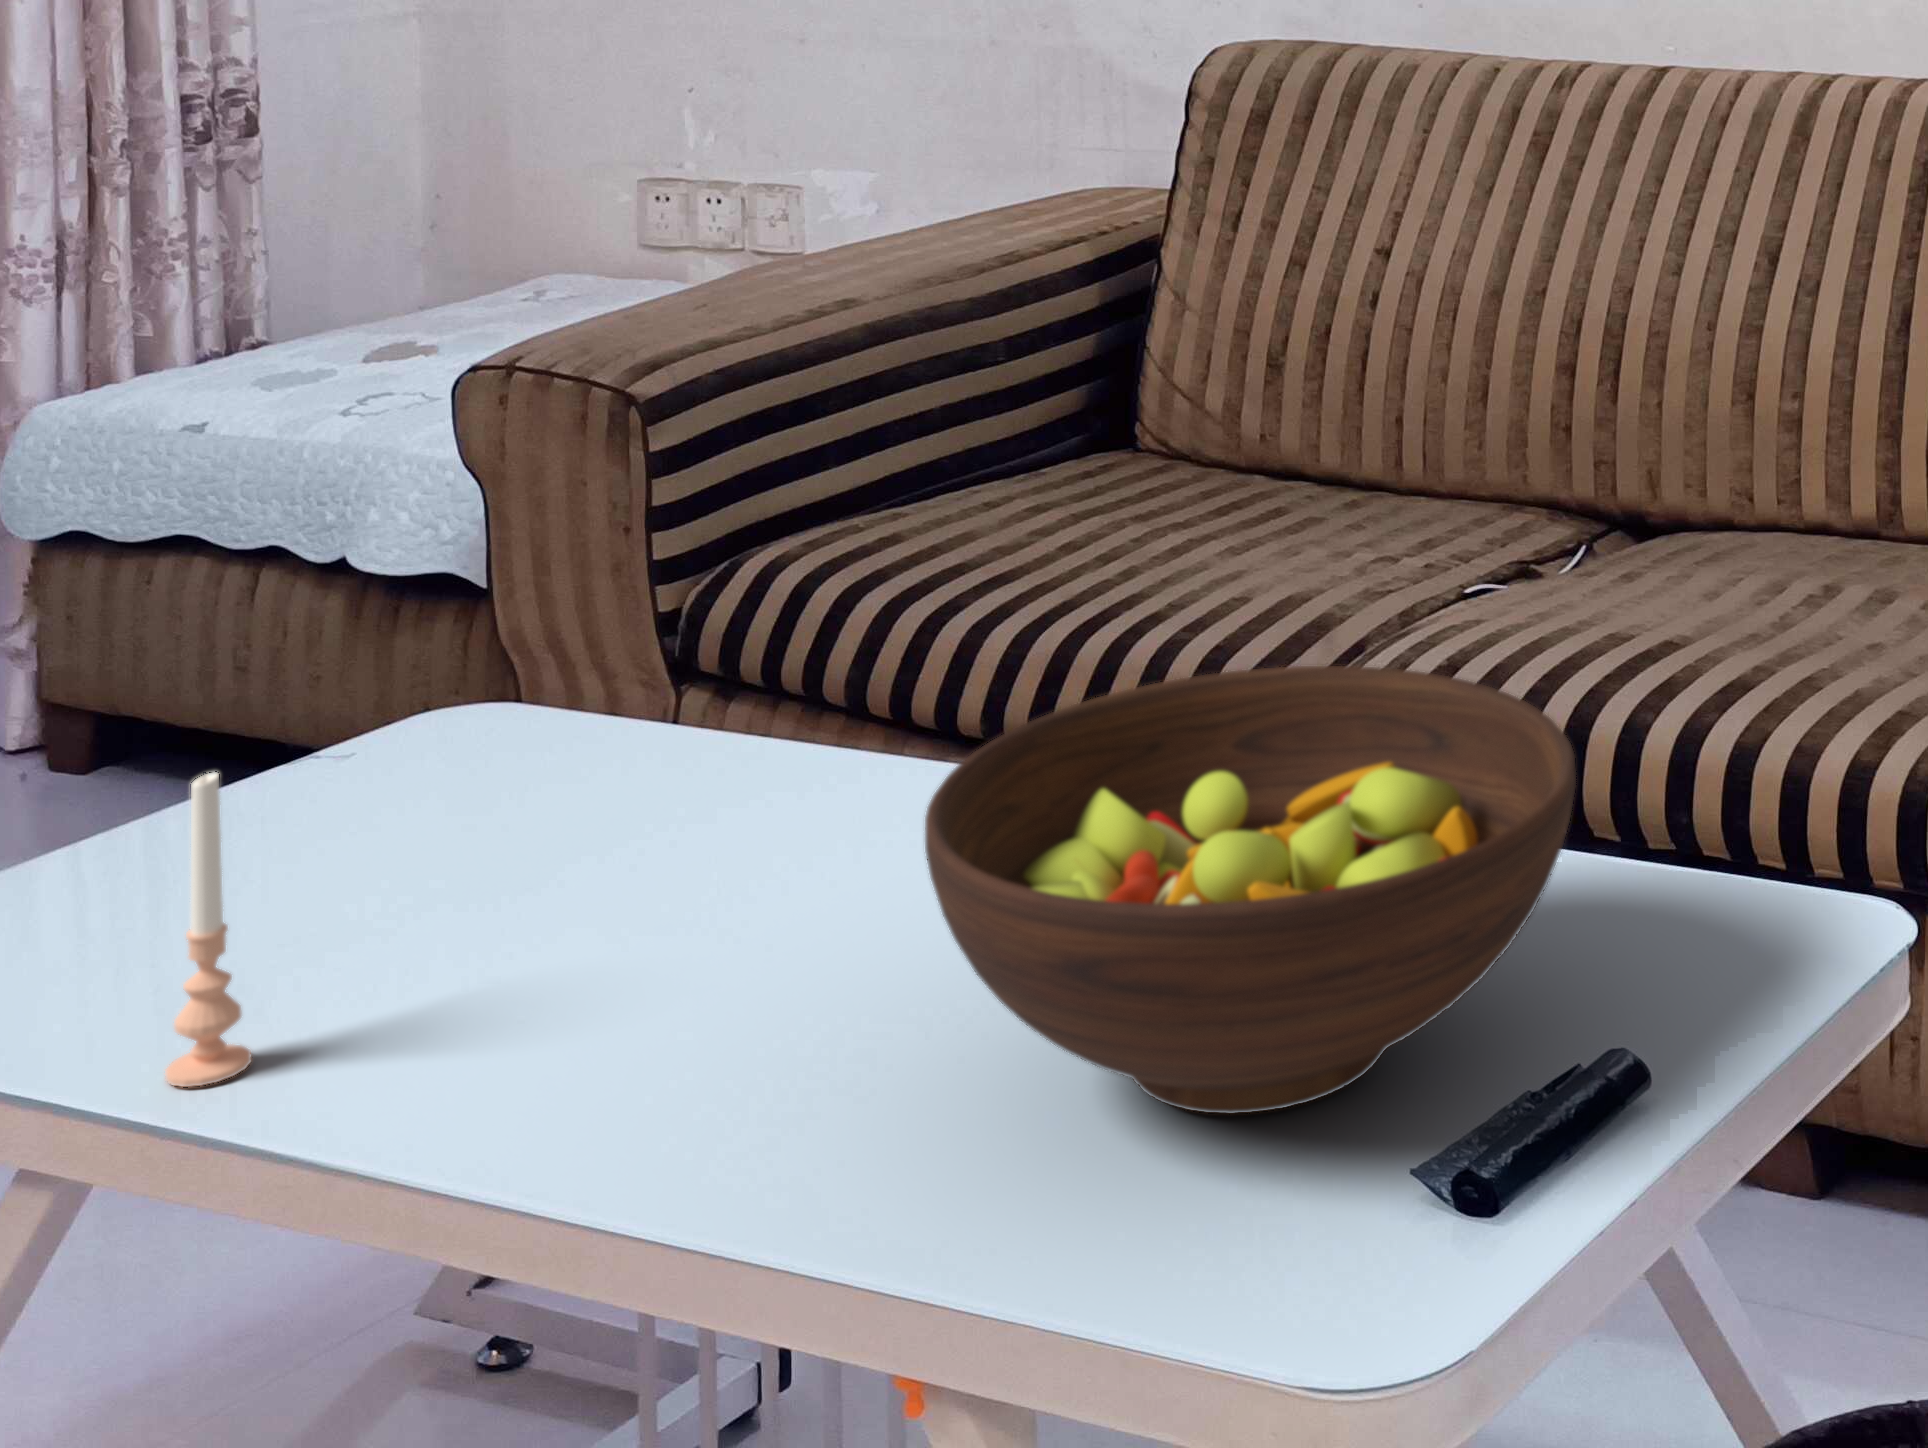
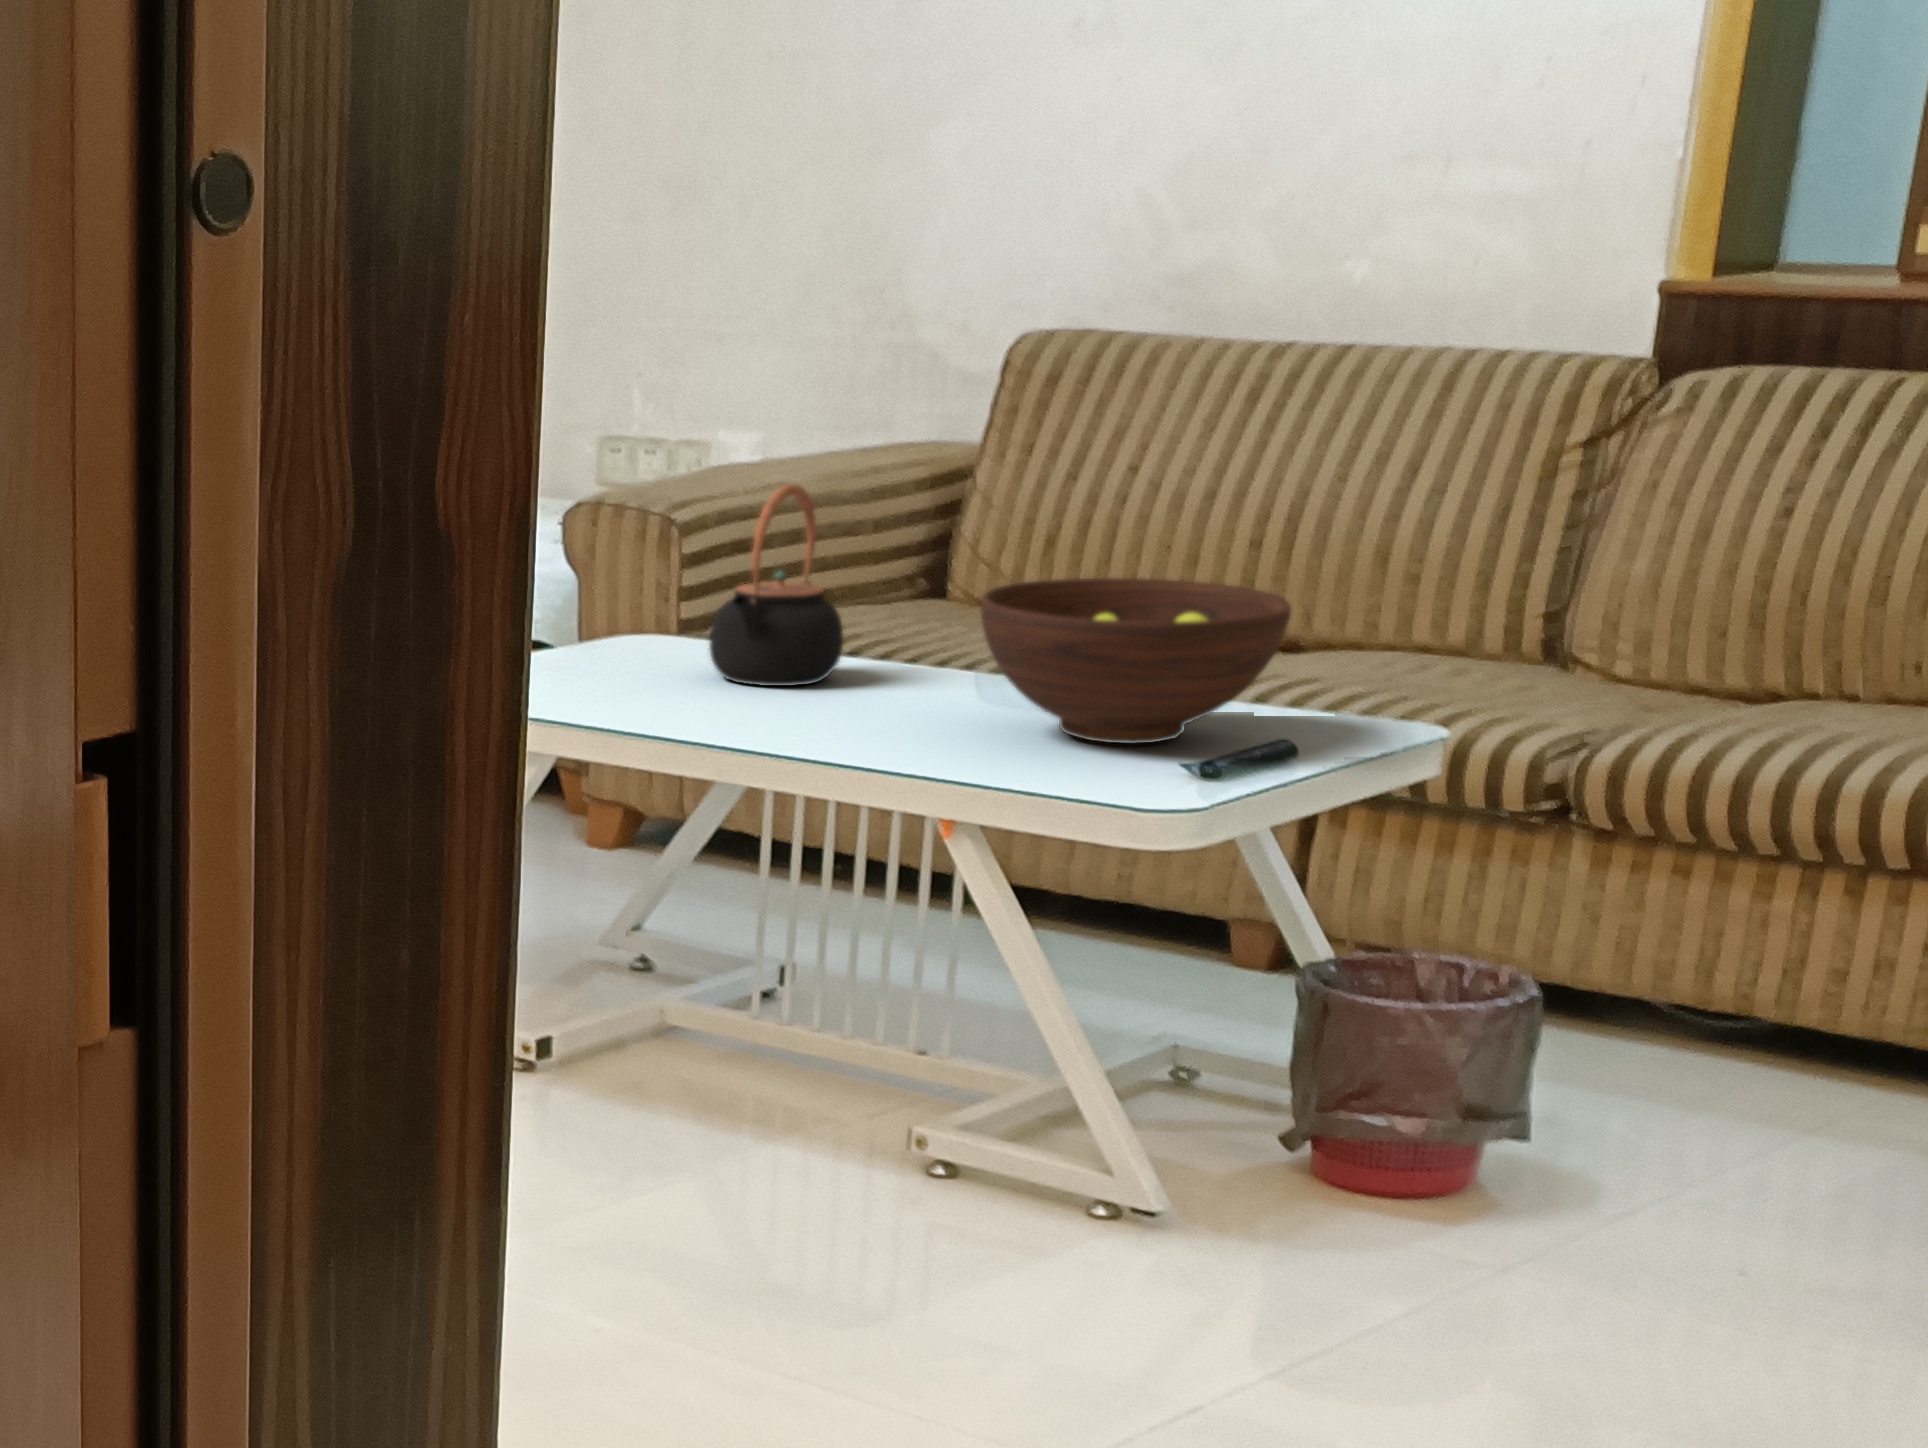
teapot: none [456,480,749,916] -> present [709,484,843,686]
candle: present [165,773,252,1087] -> none [630,573,663,708]

